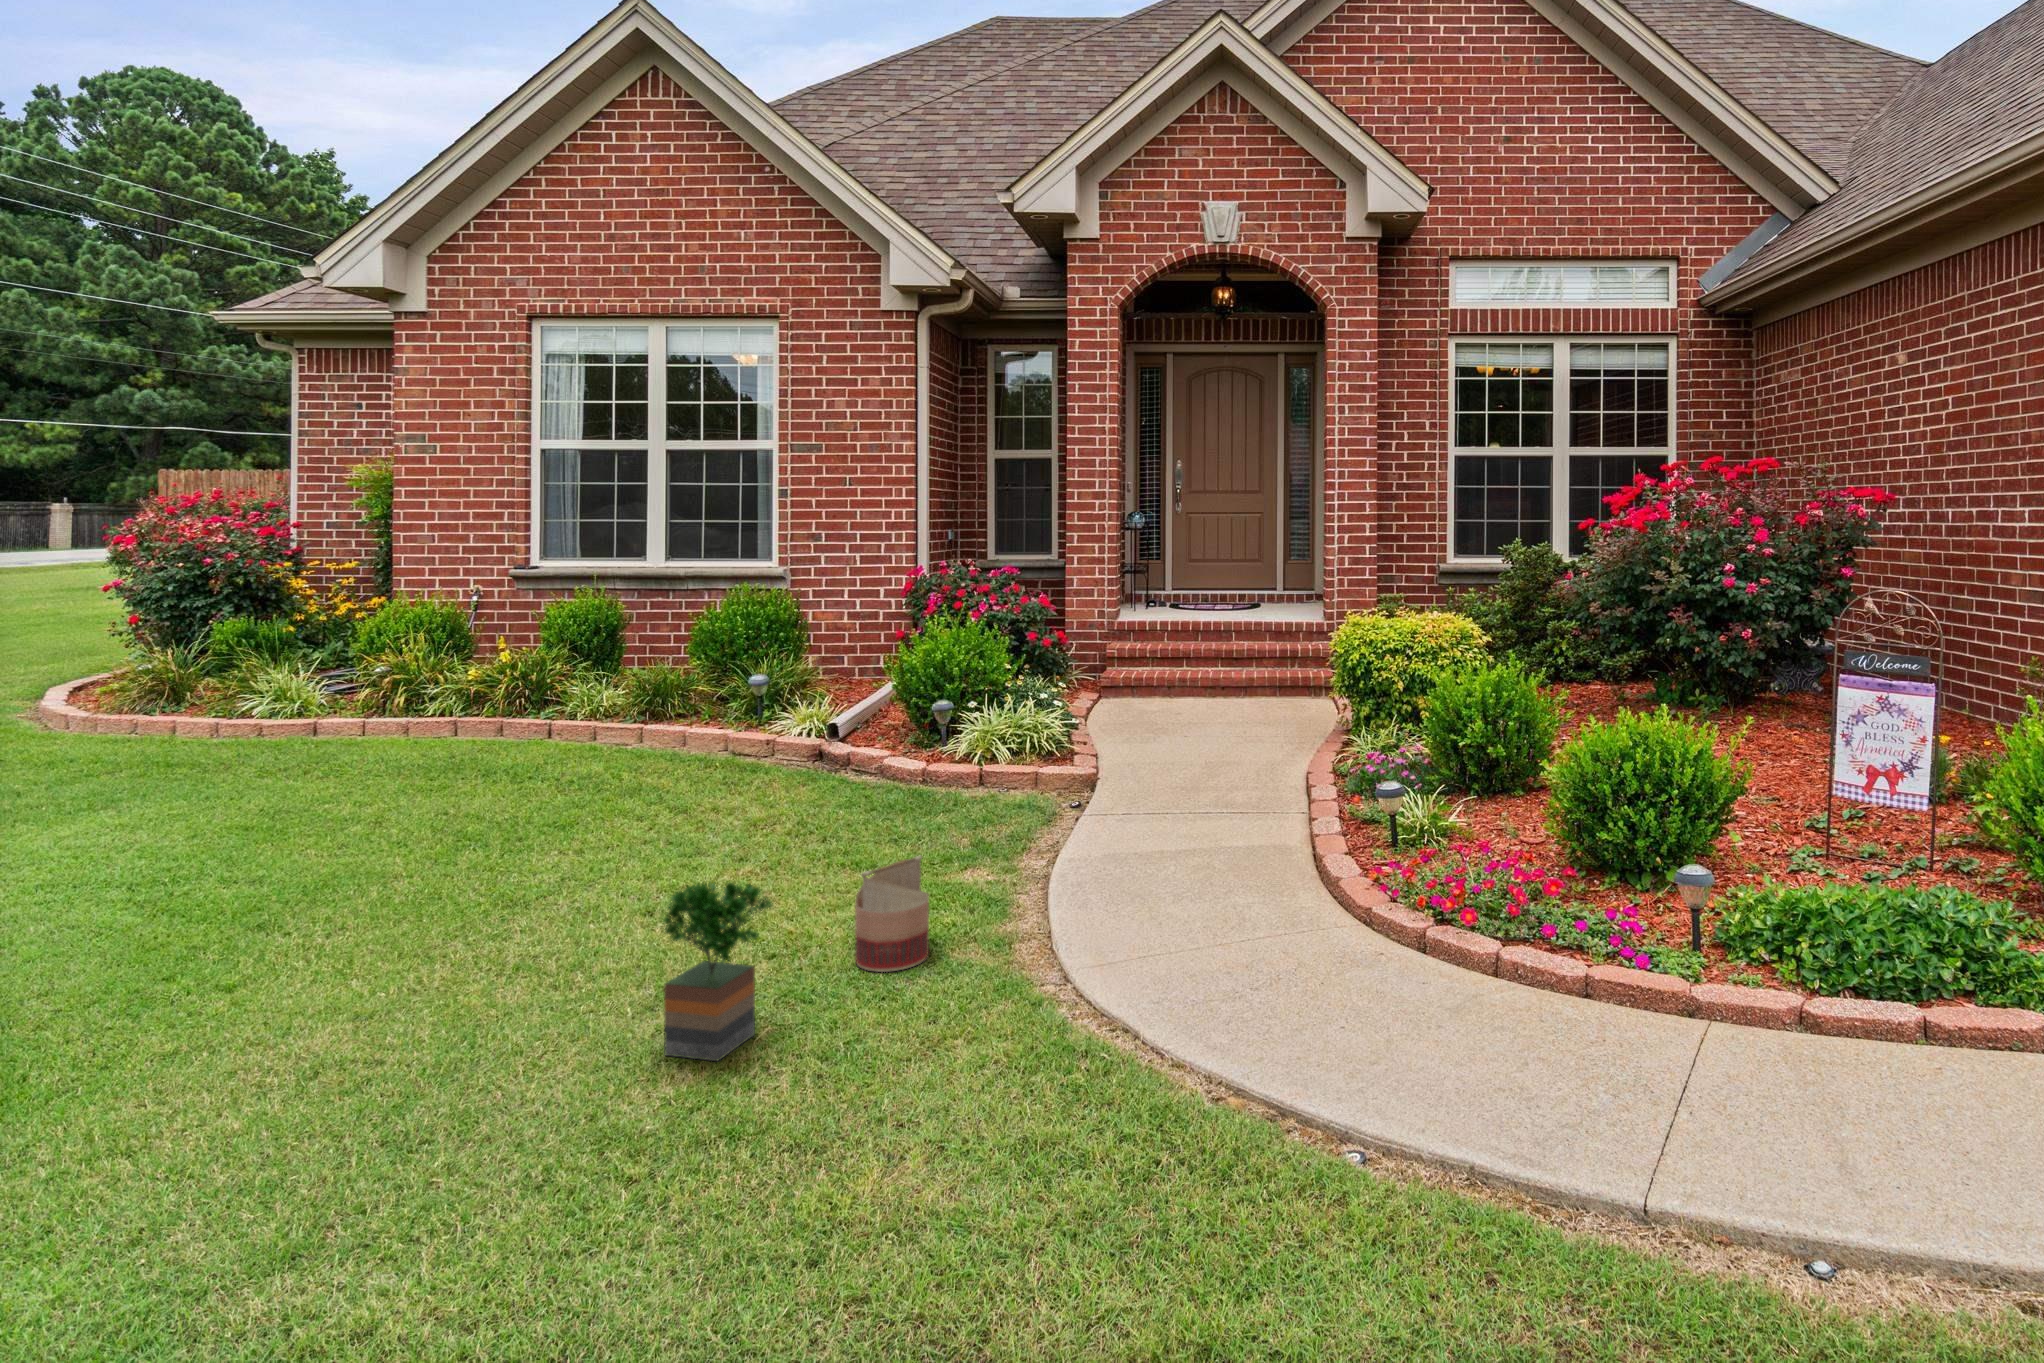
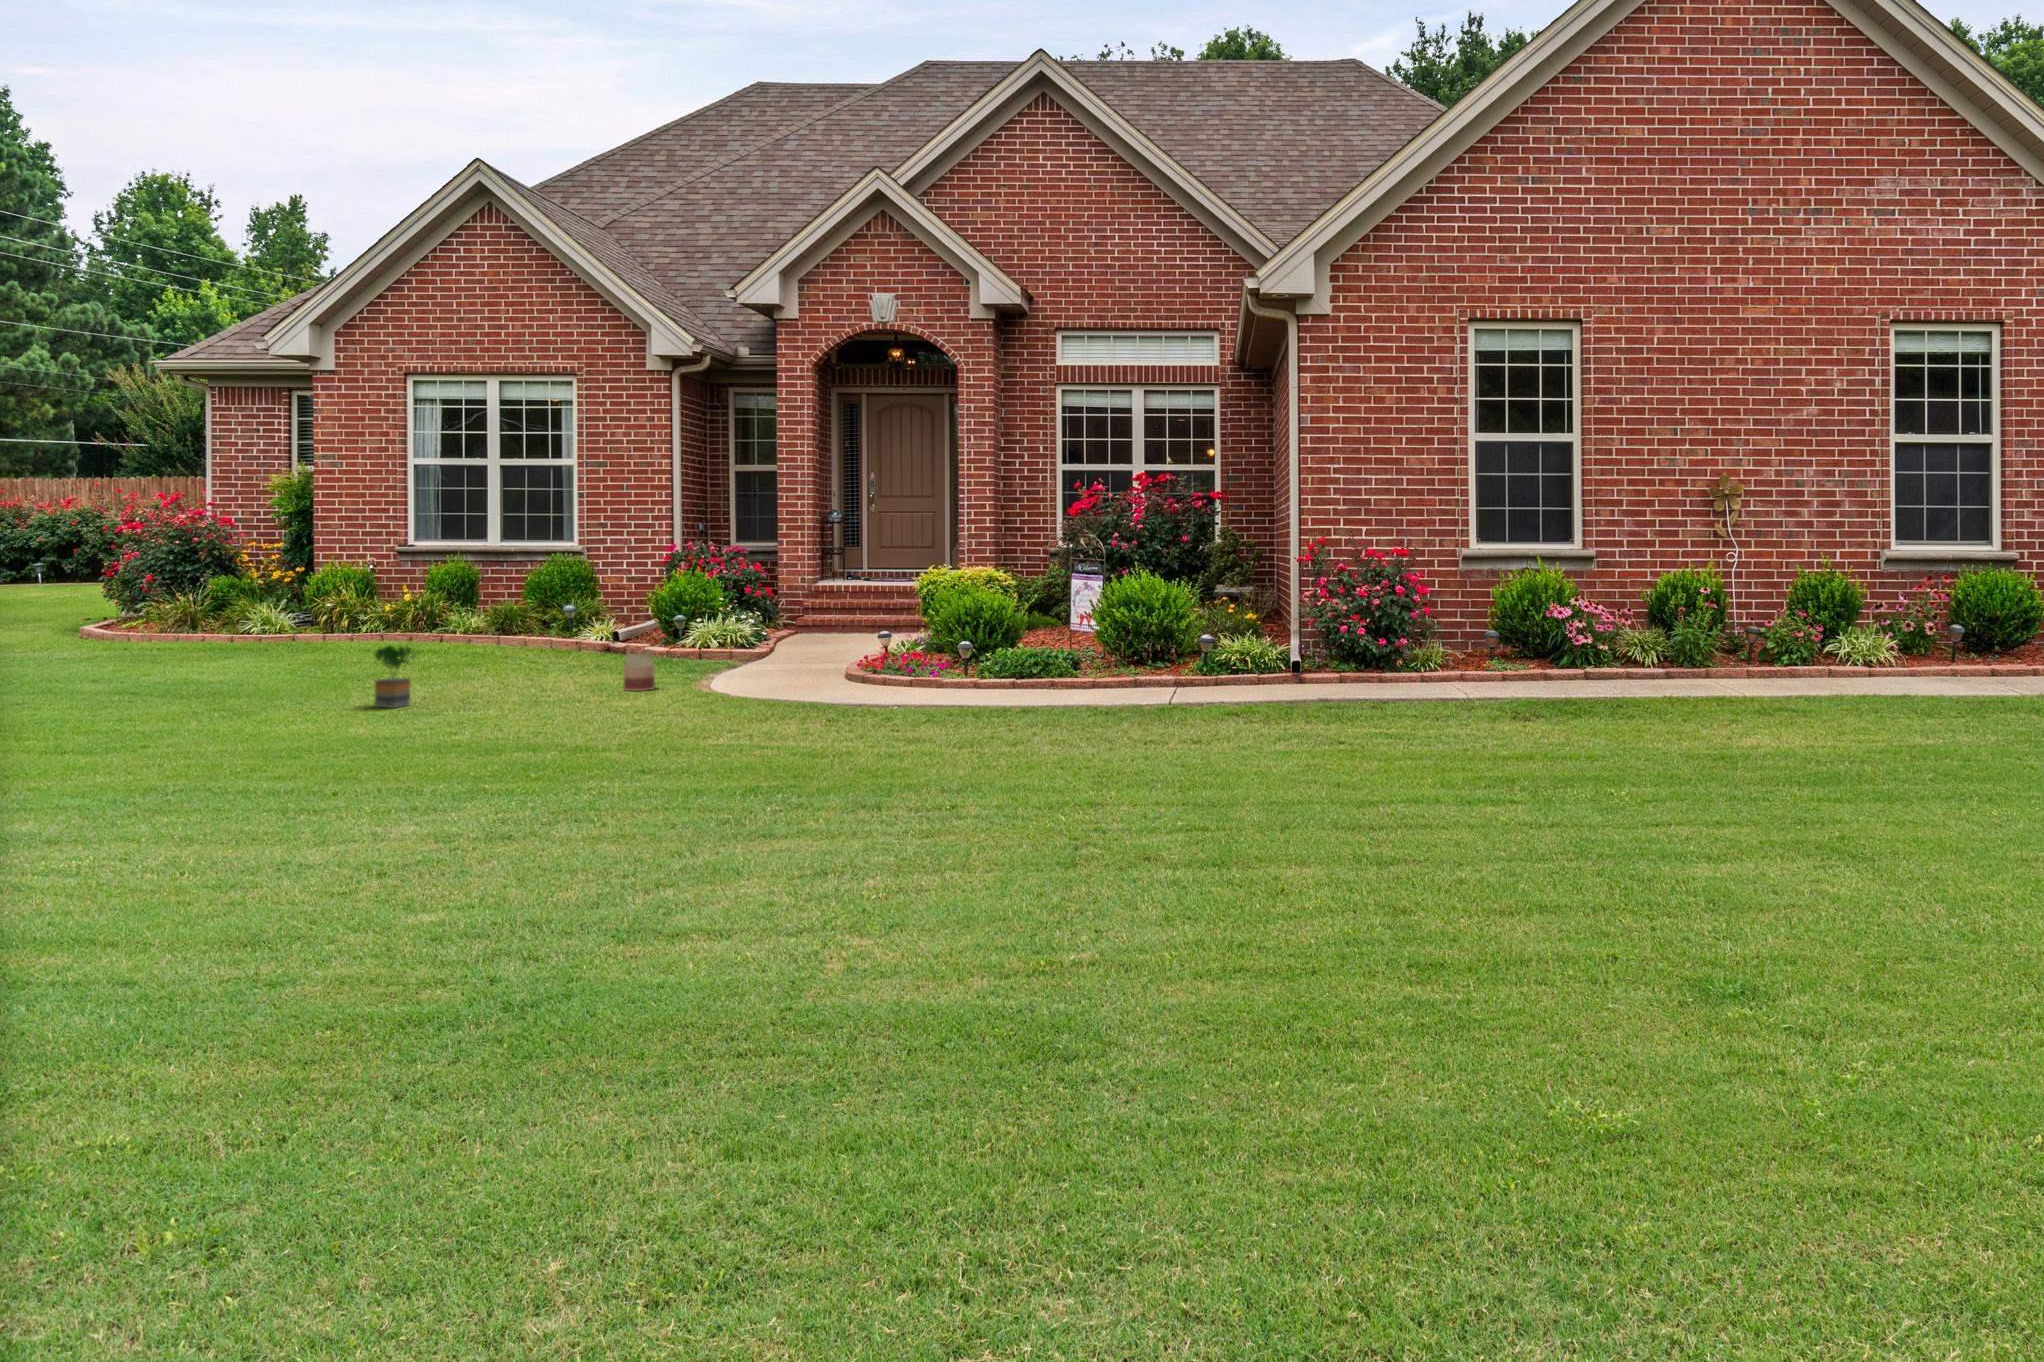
potted tree: present [663,882,773,1061] -> present [375,645,415,708]

